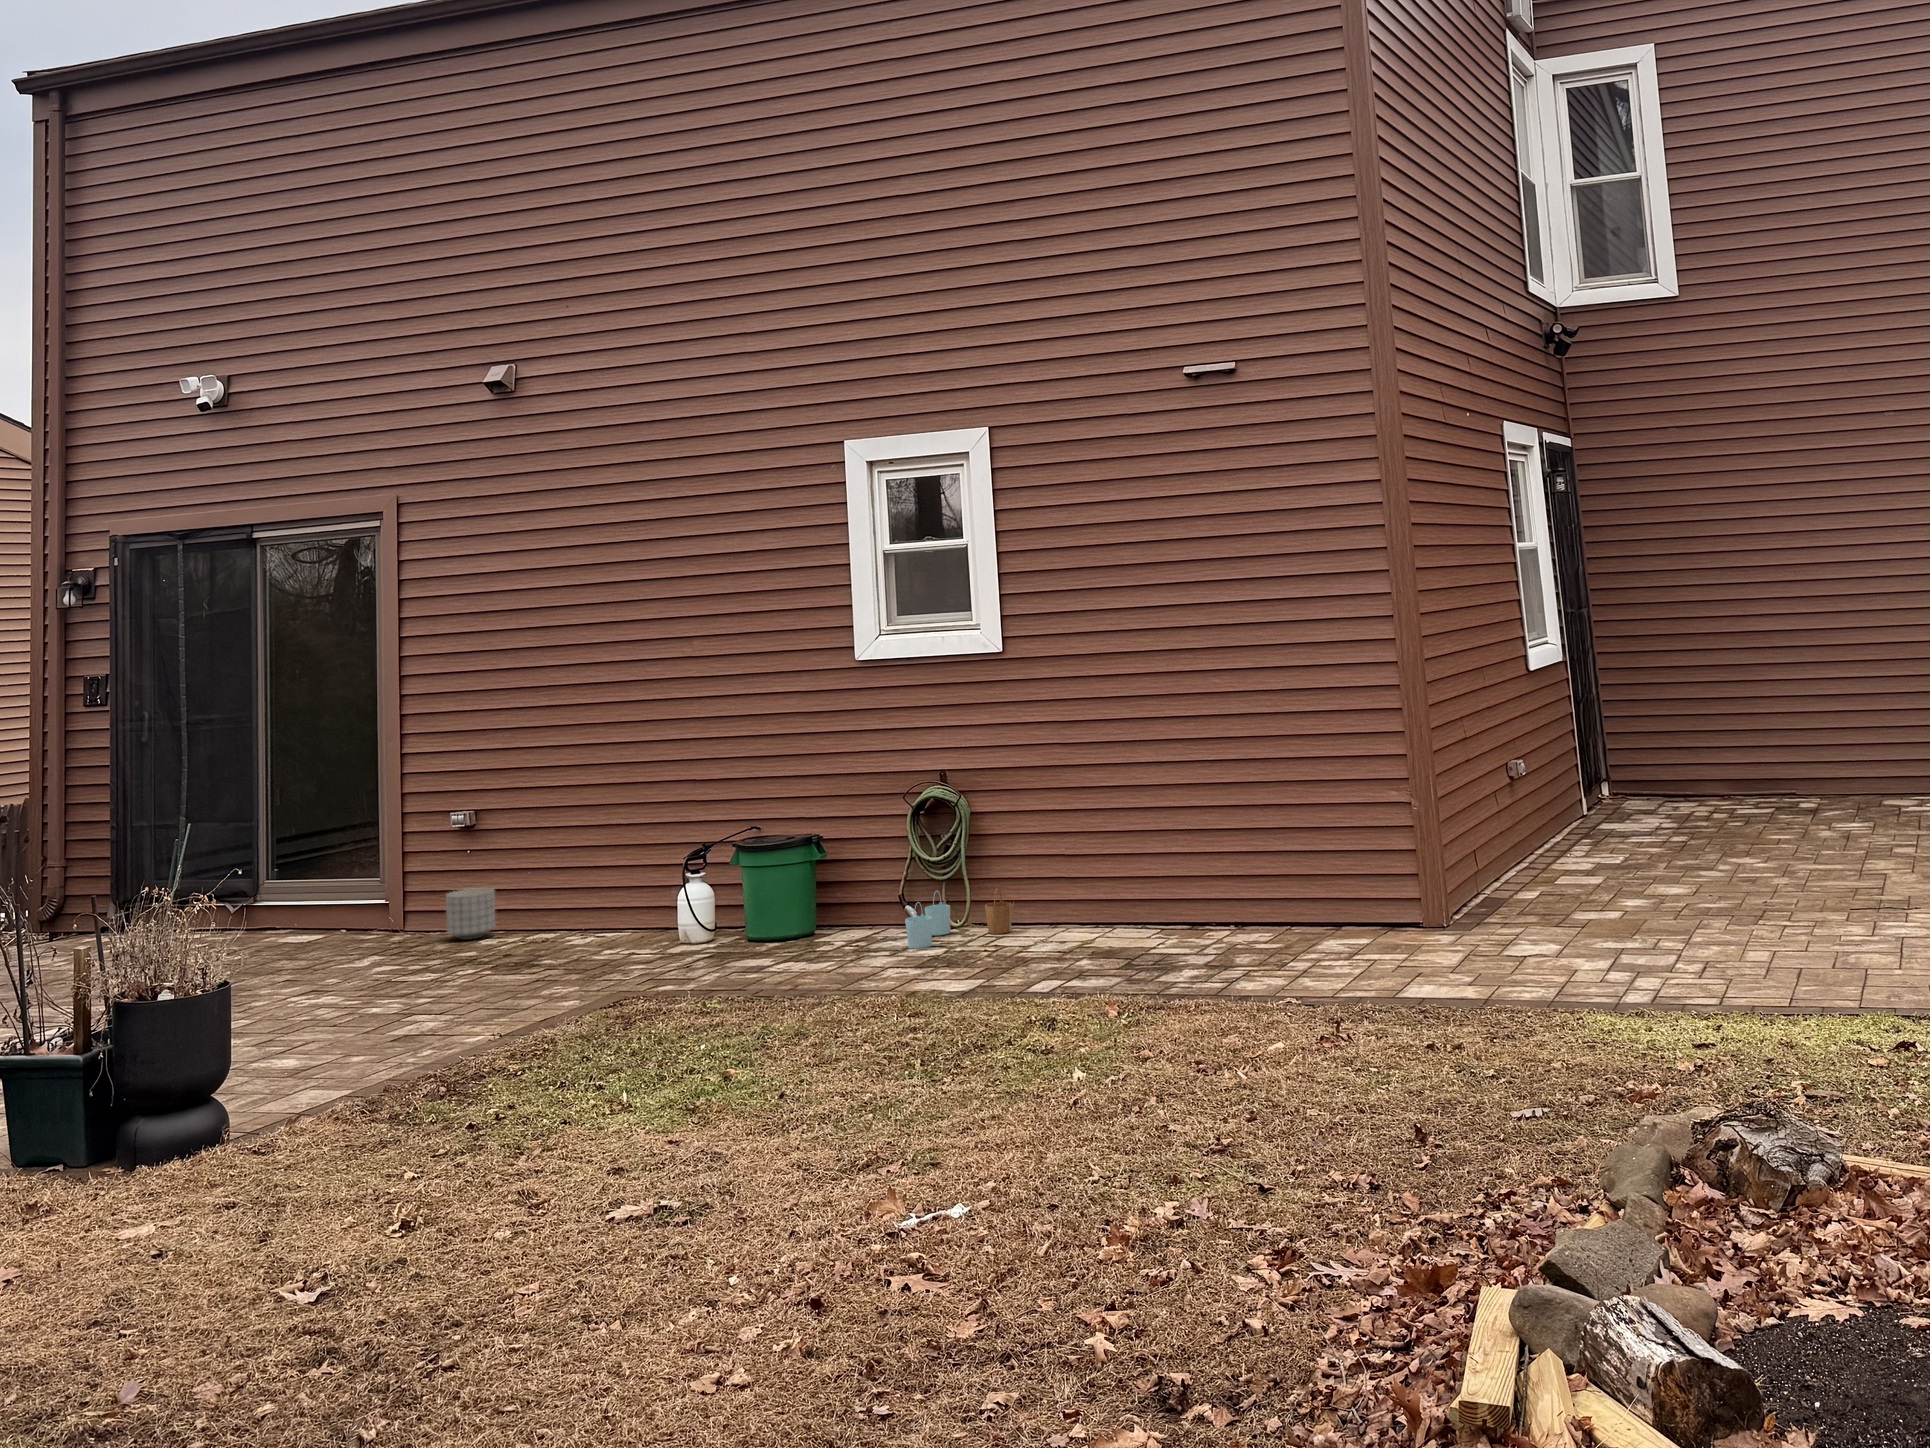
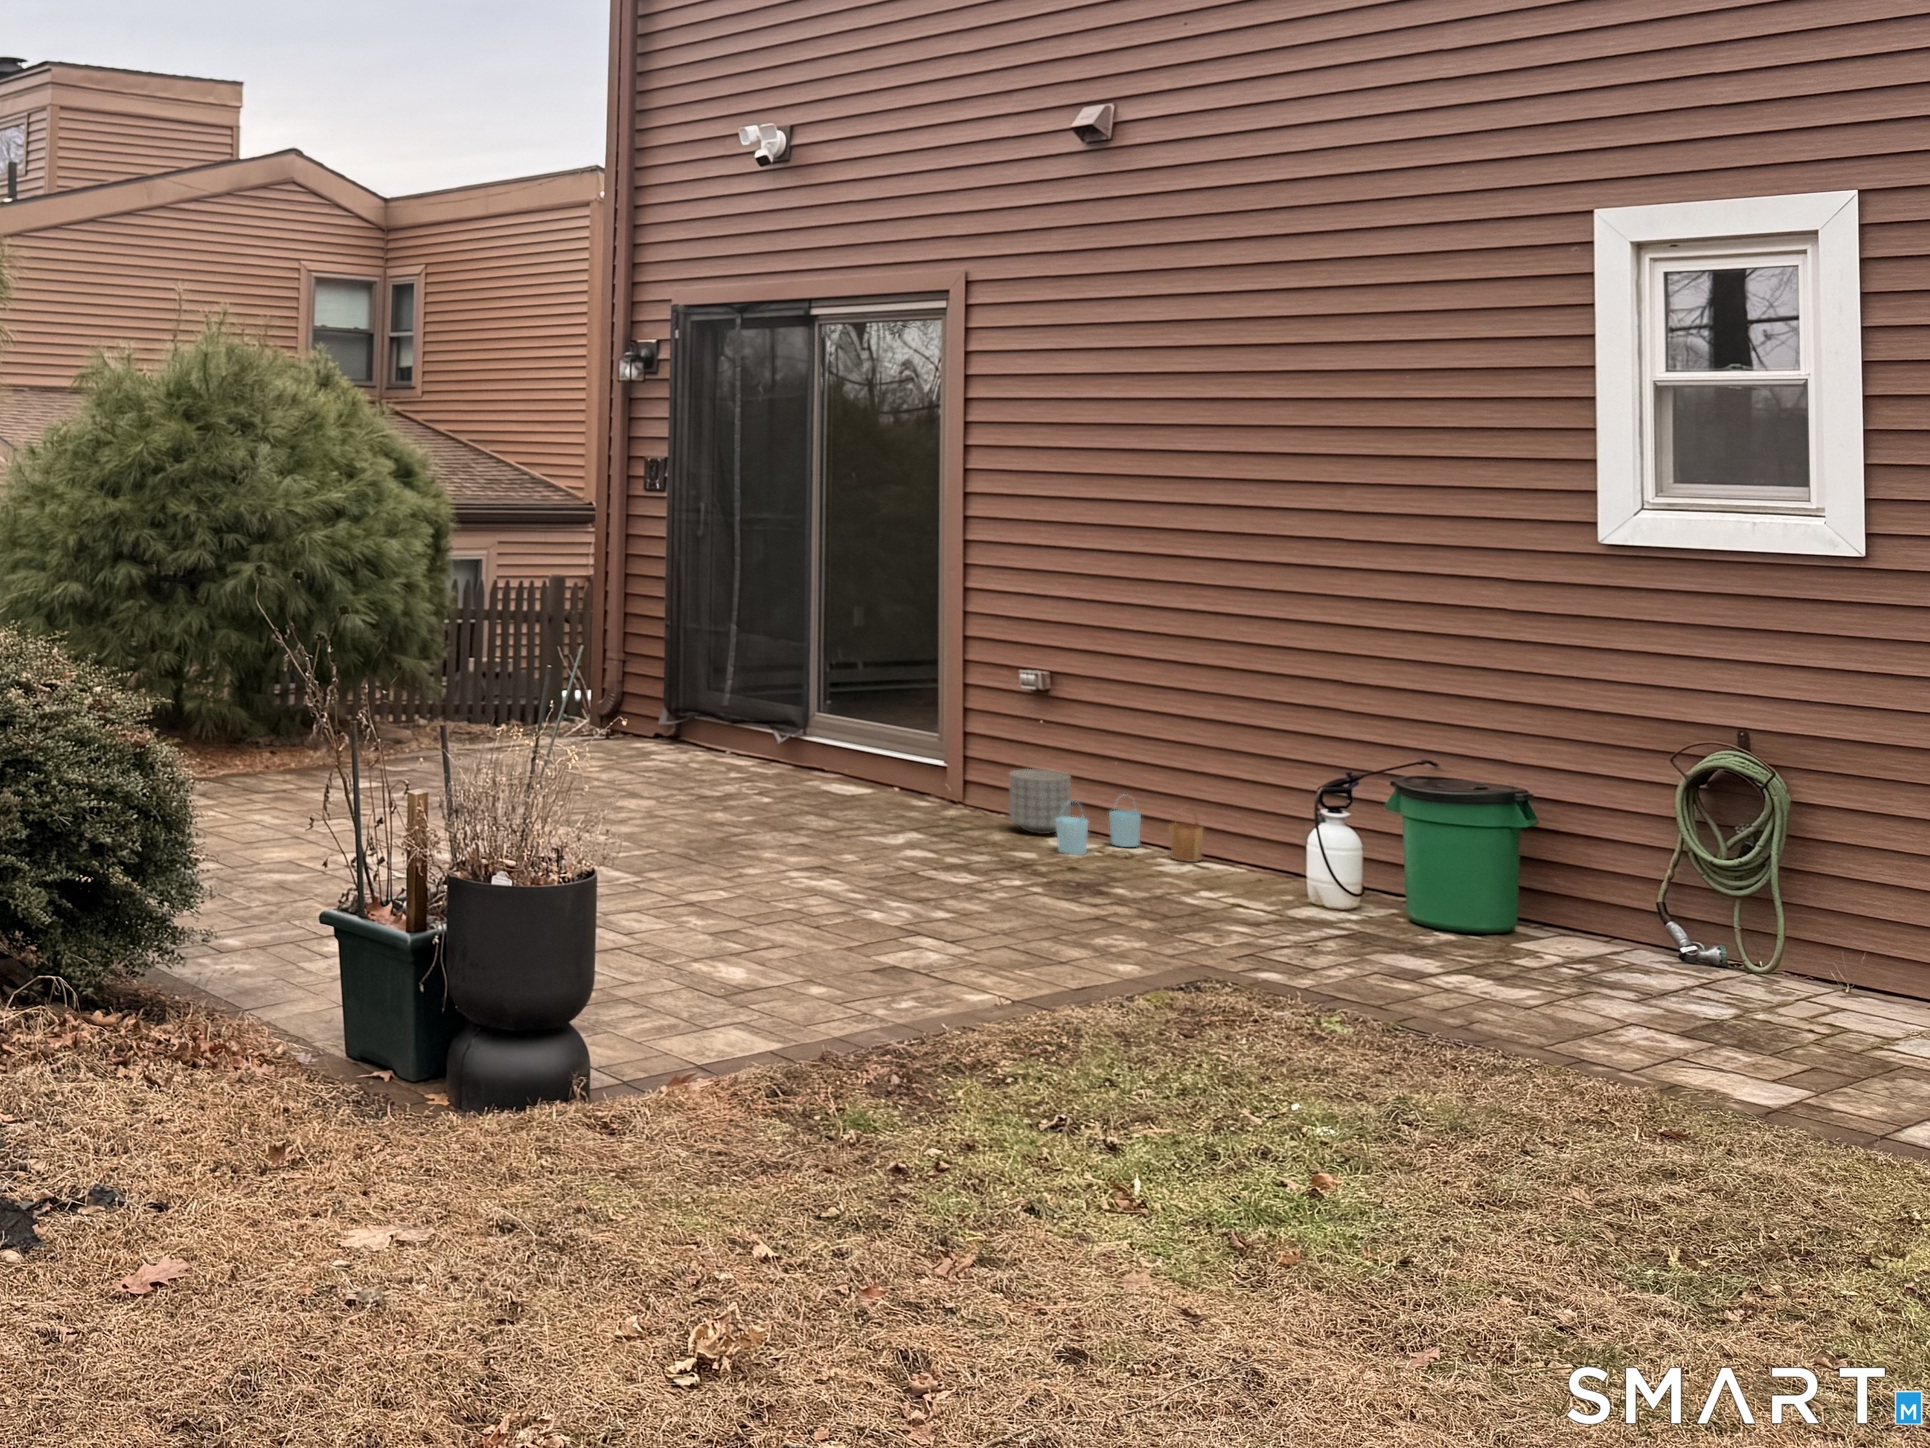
bucket: present [905,888,1012,948] -> present [1056,801,1203,862]

